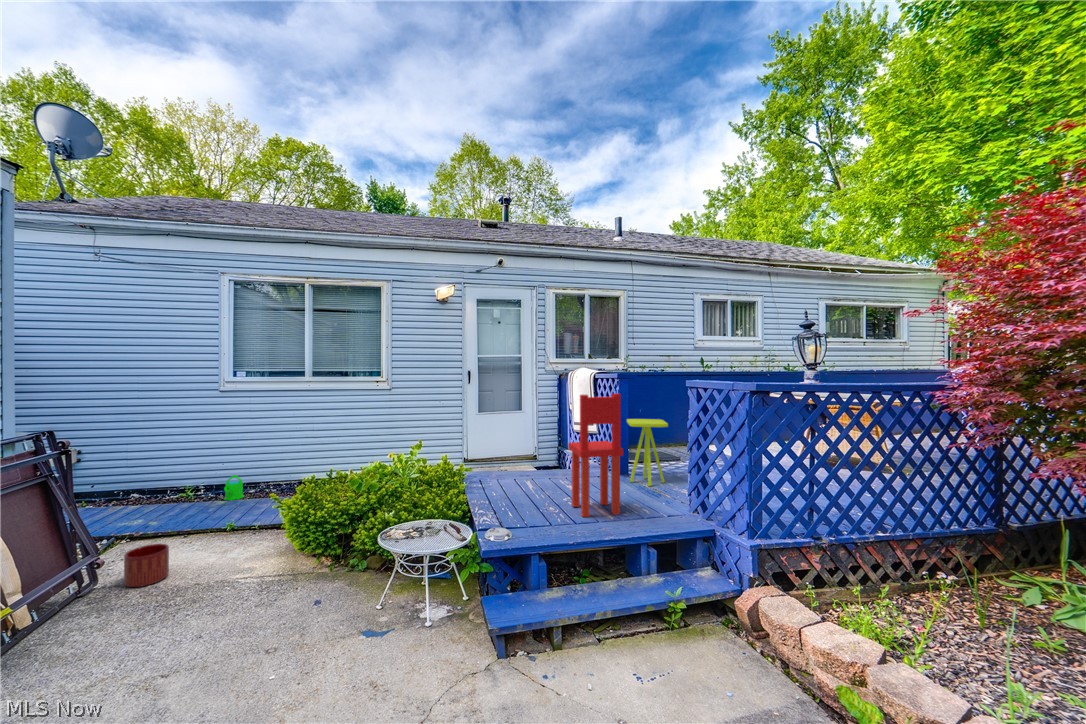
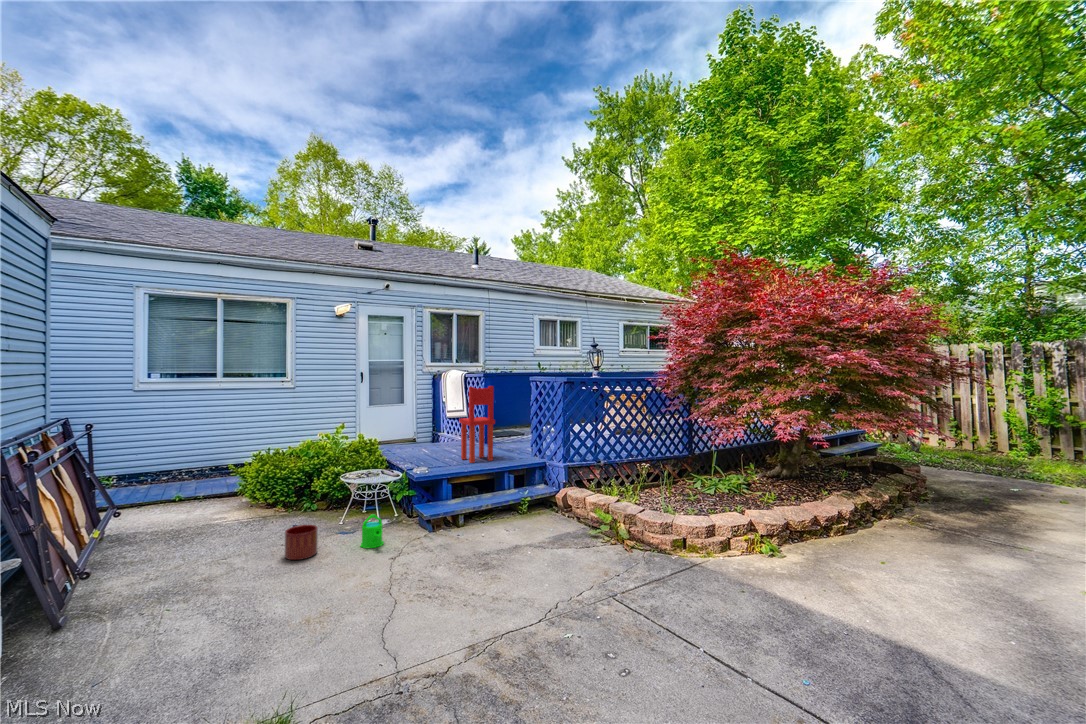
side table: present [627,419,668,486] -> none [492,405,520,448]
watering can: present [224,475,244,500] -> present [360,514,384,548]
planter: present [124,544,169,587] -> present [285,525,318,560]

